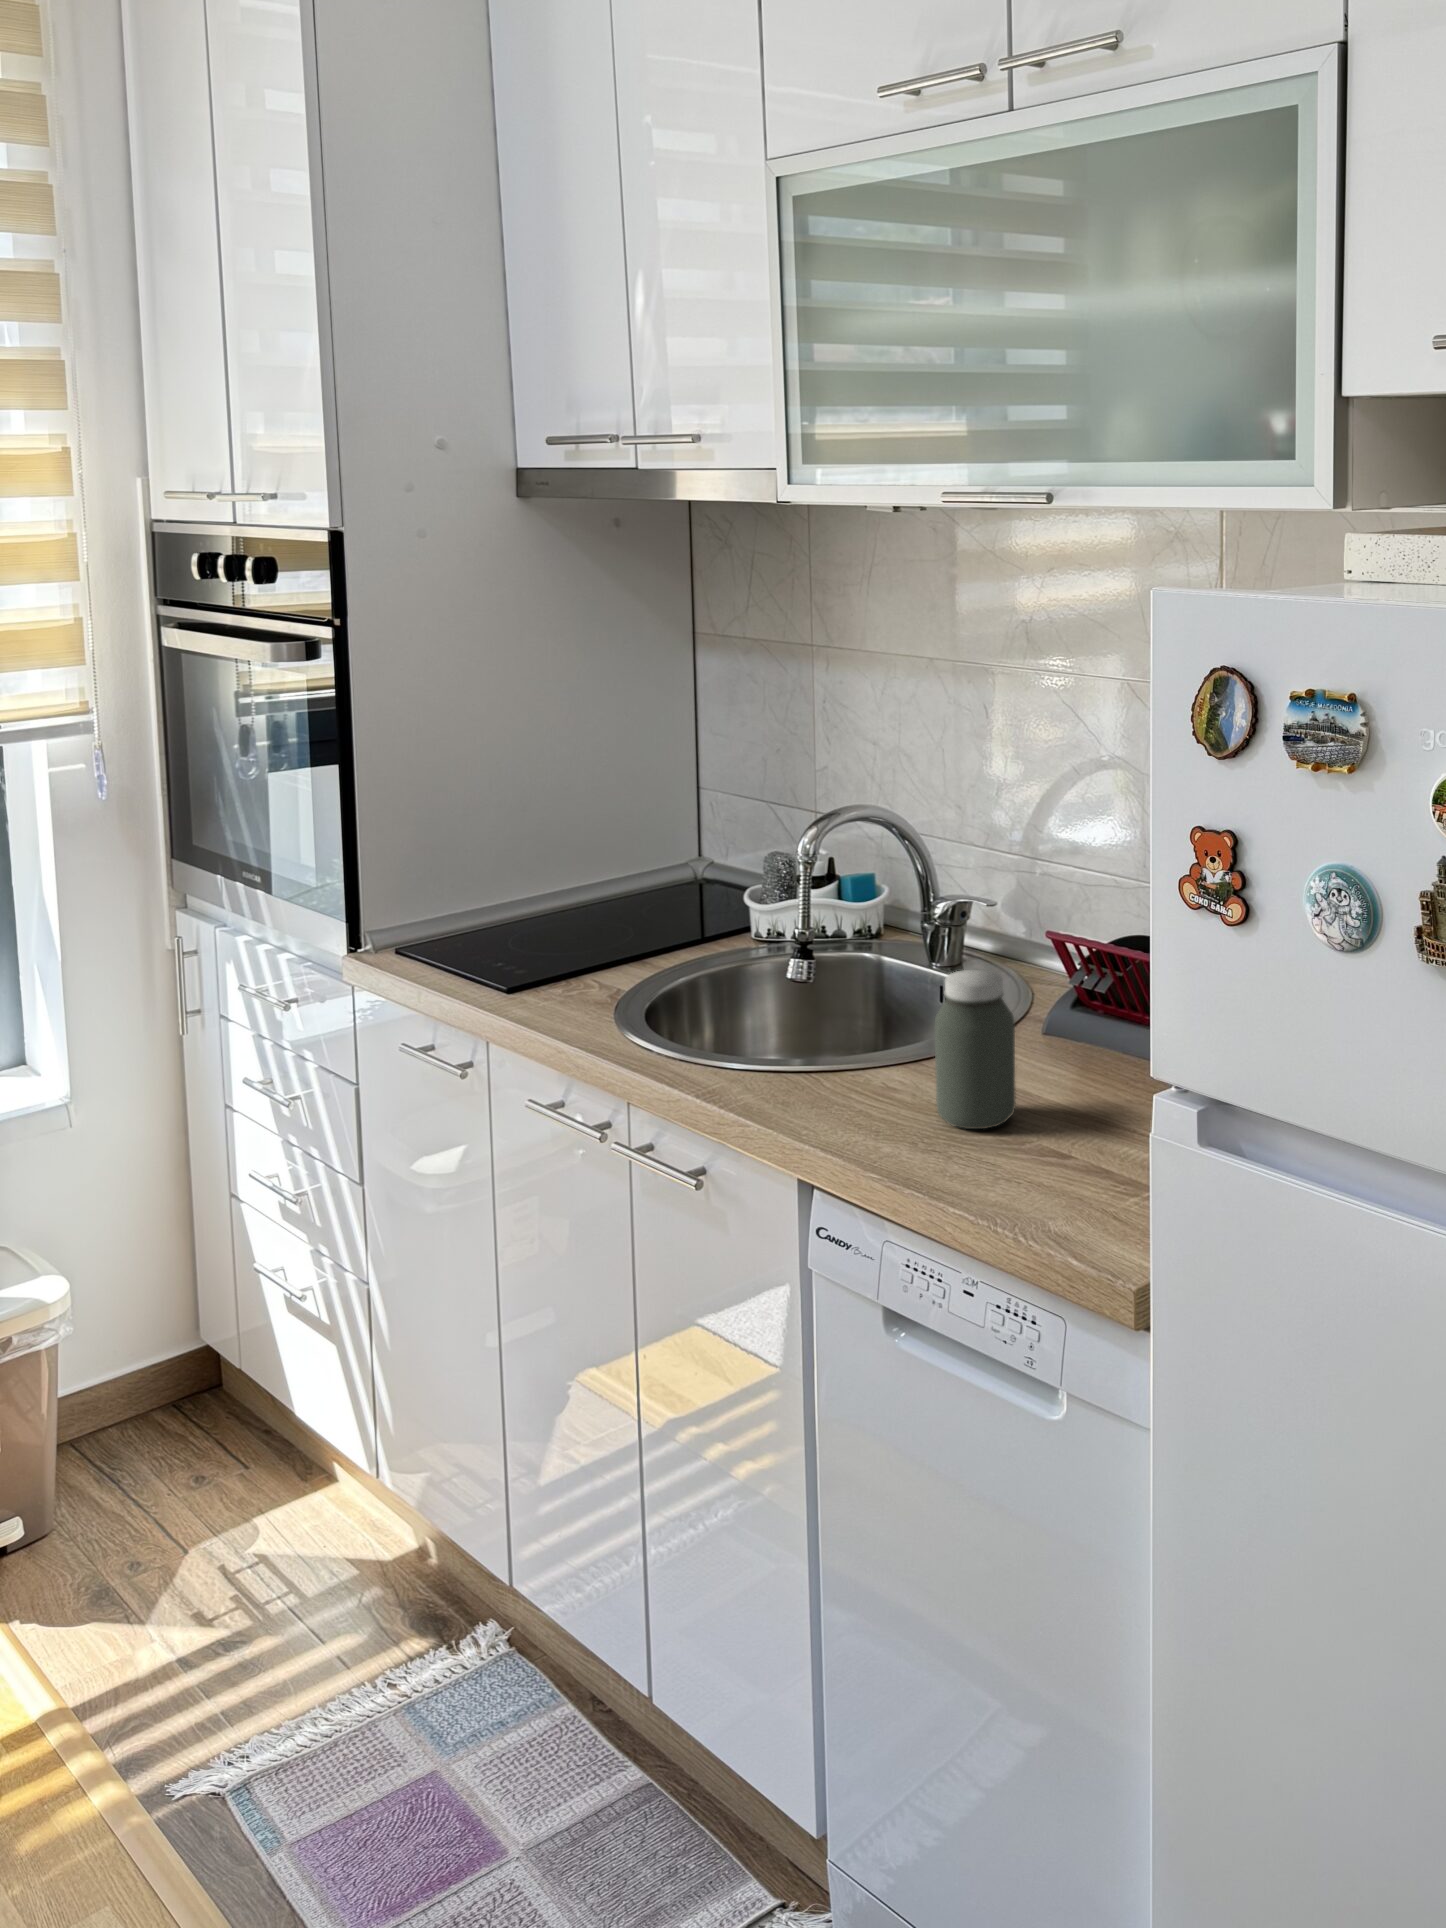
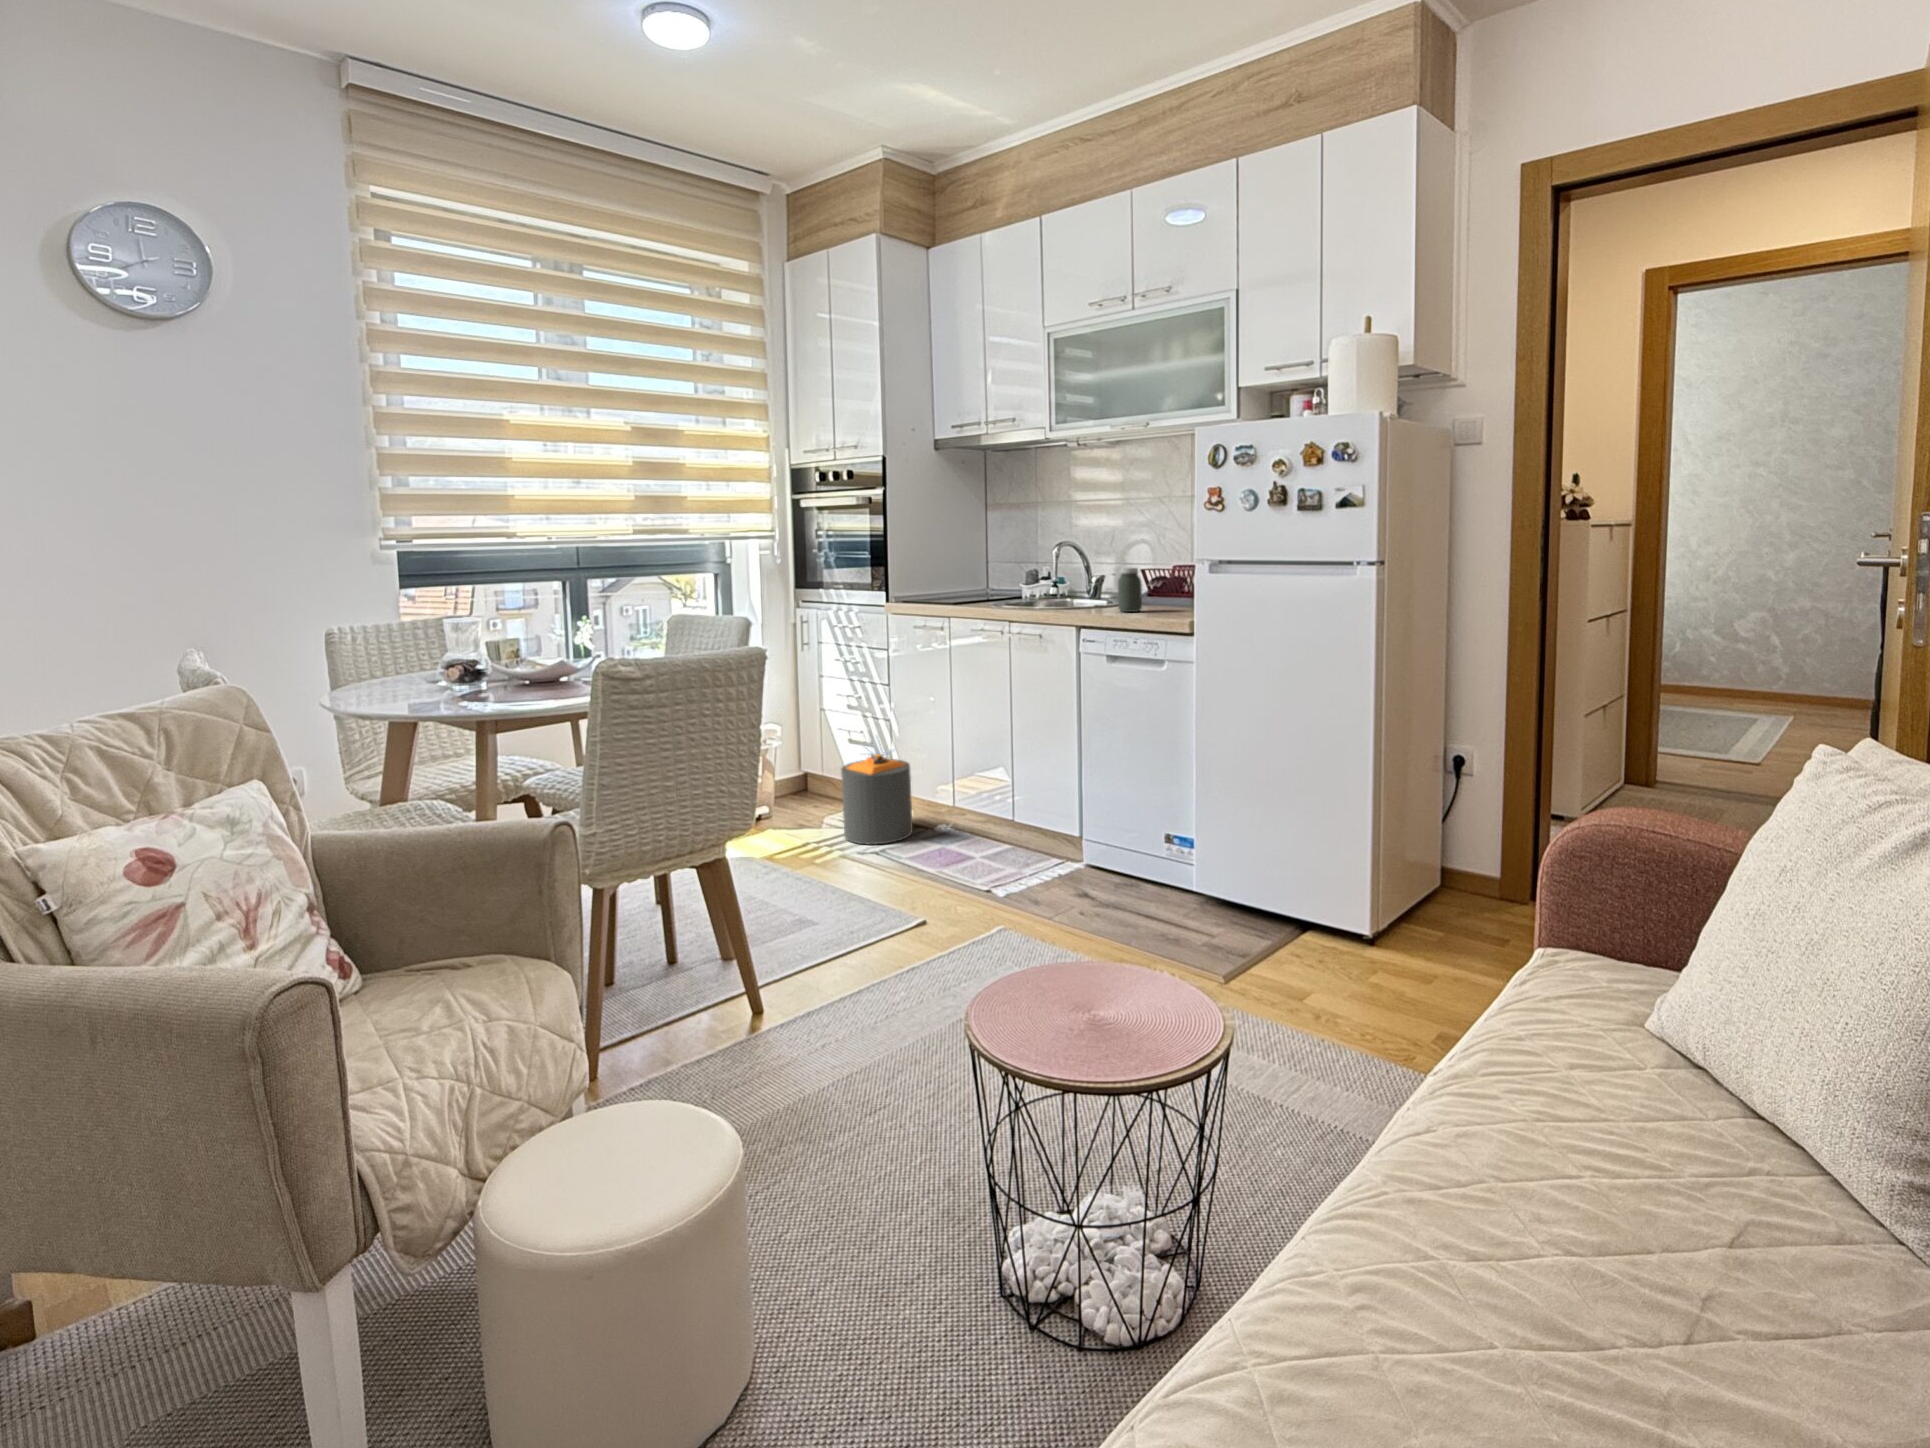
trash can: none [167,1329,393,1710] -> present [841,741,913,844]

